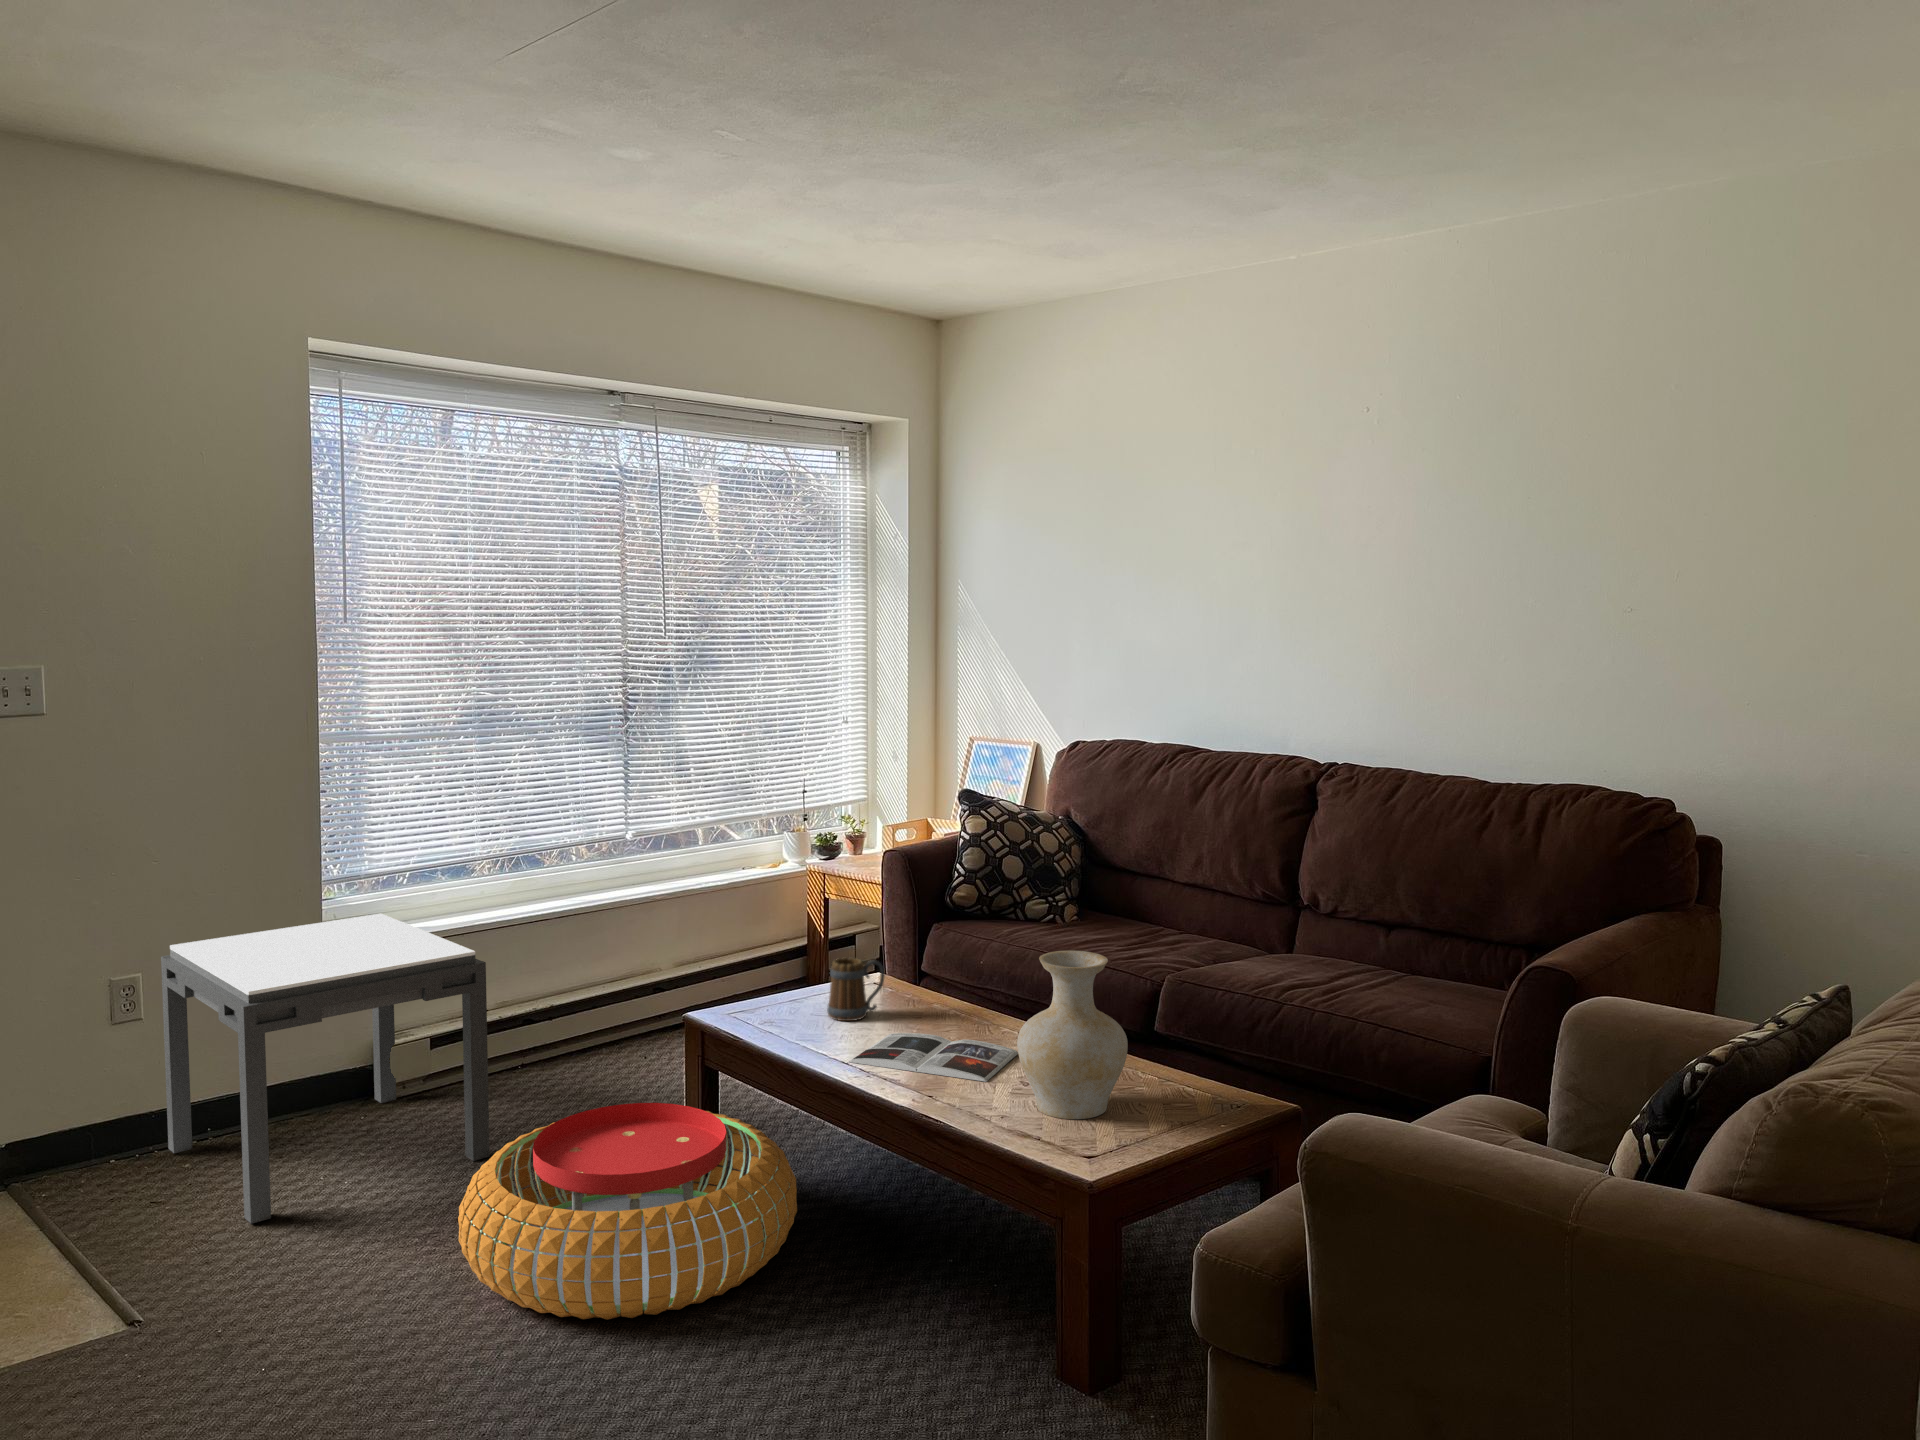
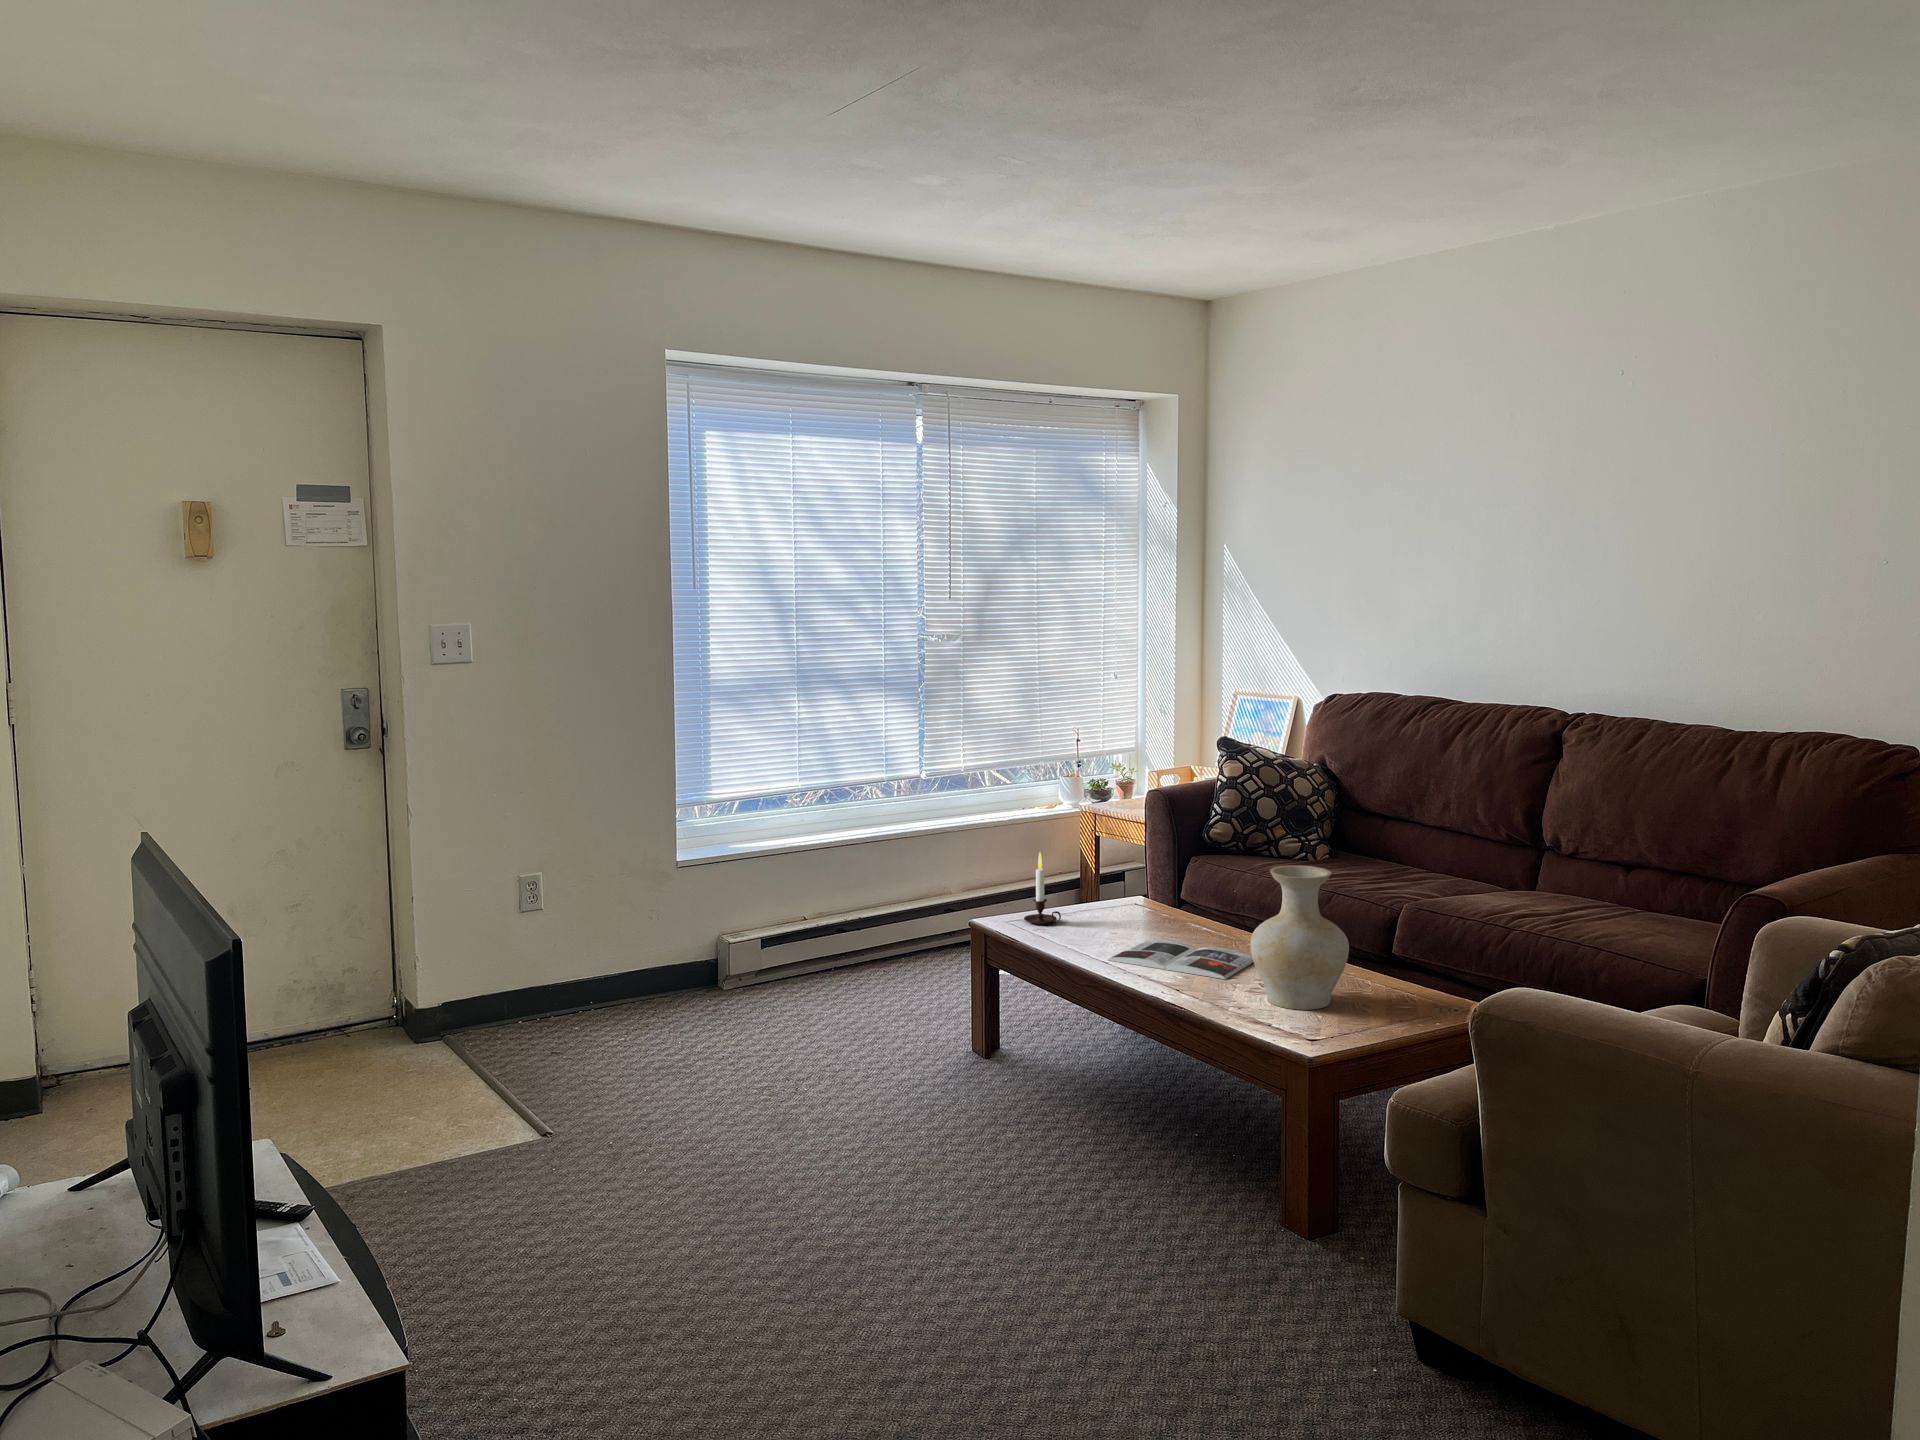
side table: present [161,914,490,1224] -> none [556,834,810,1071]
candle: none [748,932,792,1016] -> present [1024,853,1061,924]
mug: present [827,958,885,1021] -> none [1092,876,1142,930]
pouf: present [458,1103,797,1320] -> none [787,990,1062,1154]

